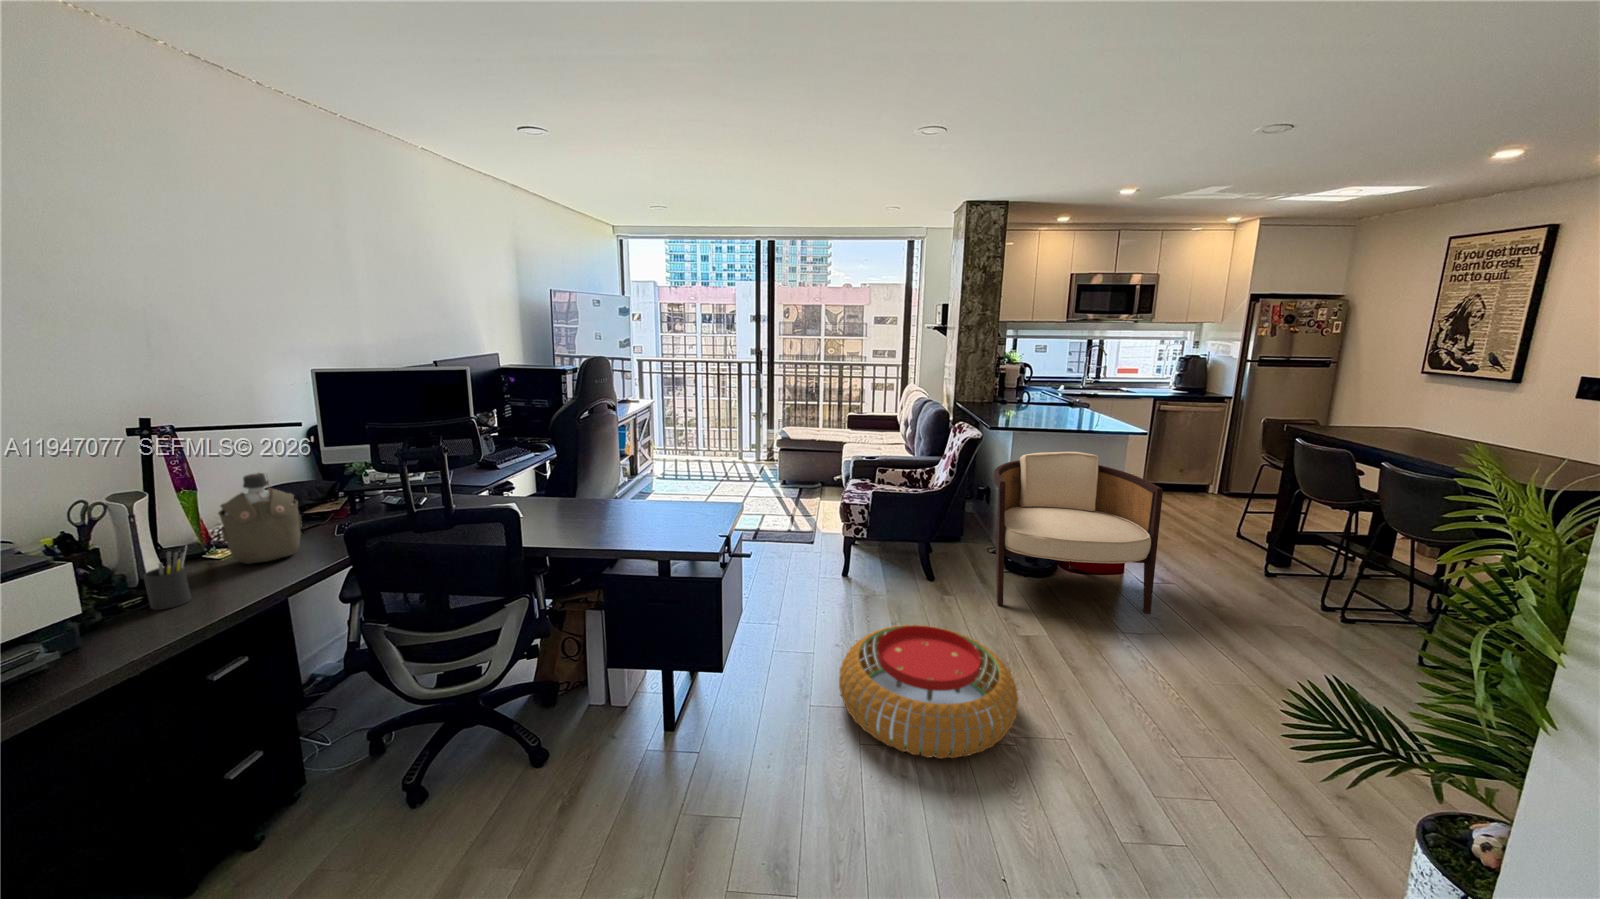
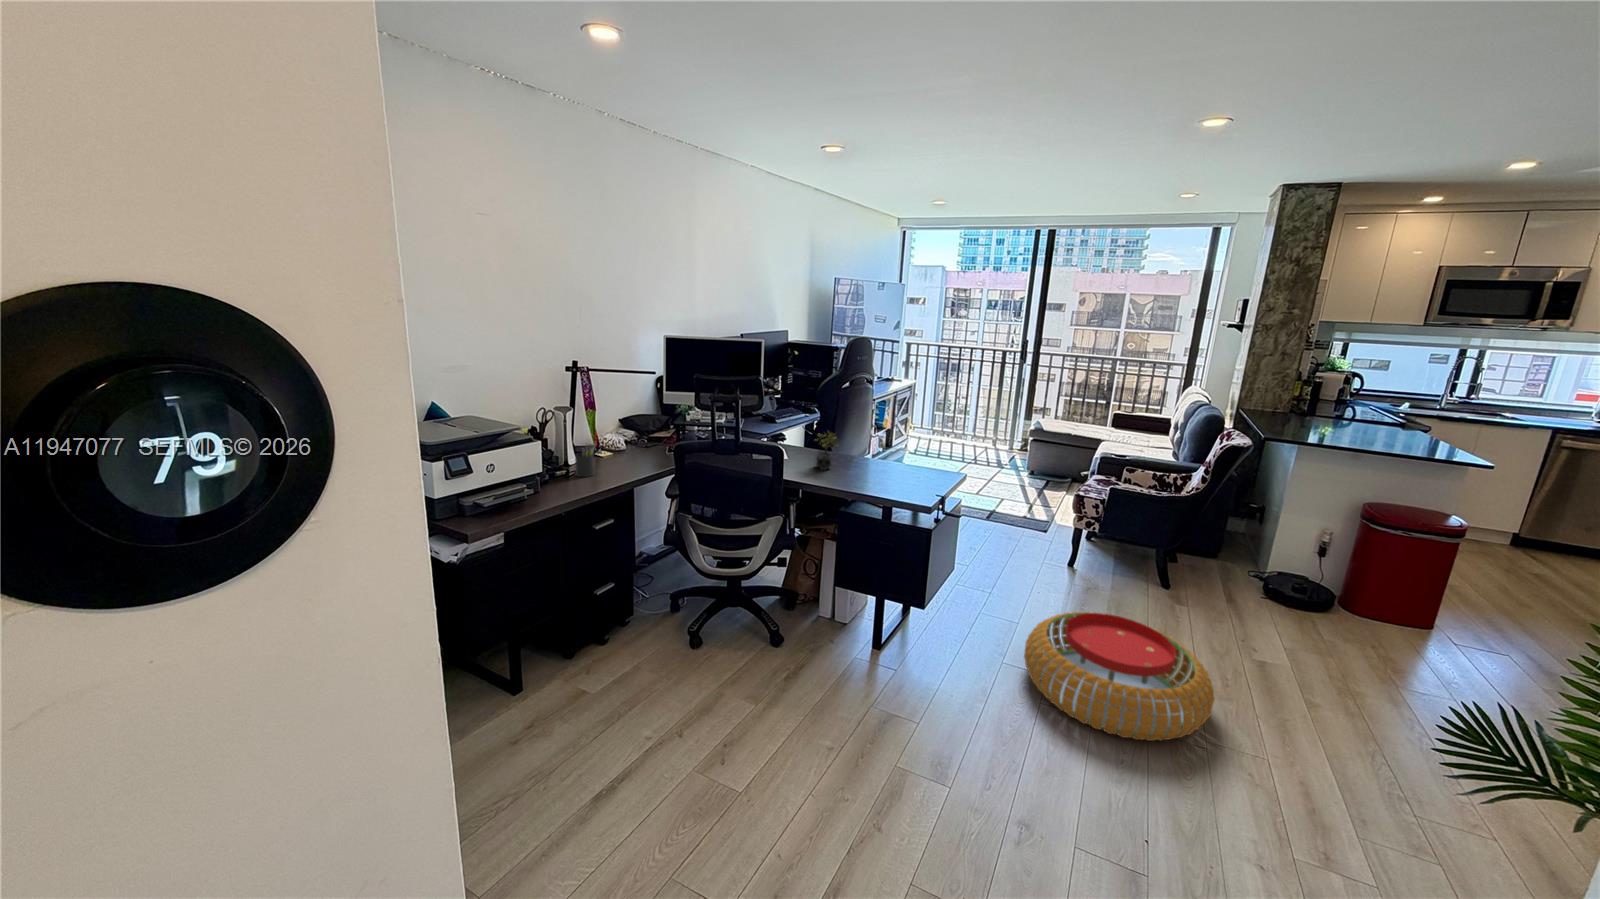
armchair: present [993,452,1163,614] -> none [1236,472,1500,683]
water bottle: present [218,473,302,564] -> none [610,403,651,461]
succulent plant: none [562,474,597,526] -> present [815,431,838,470]

